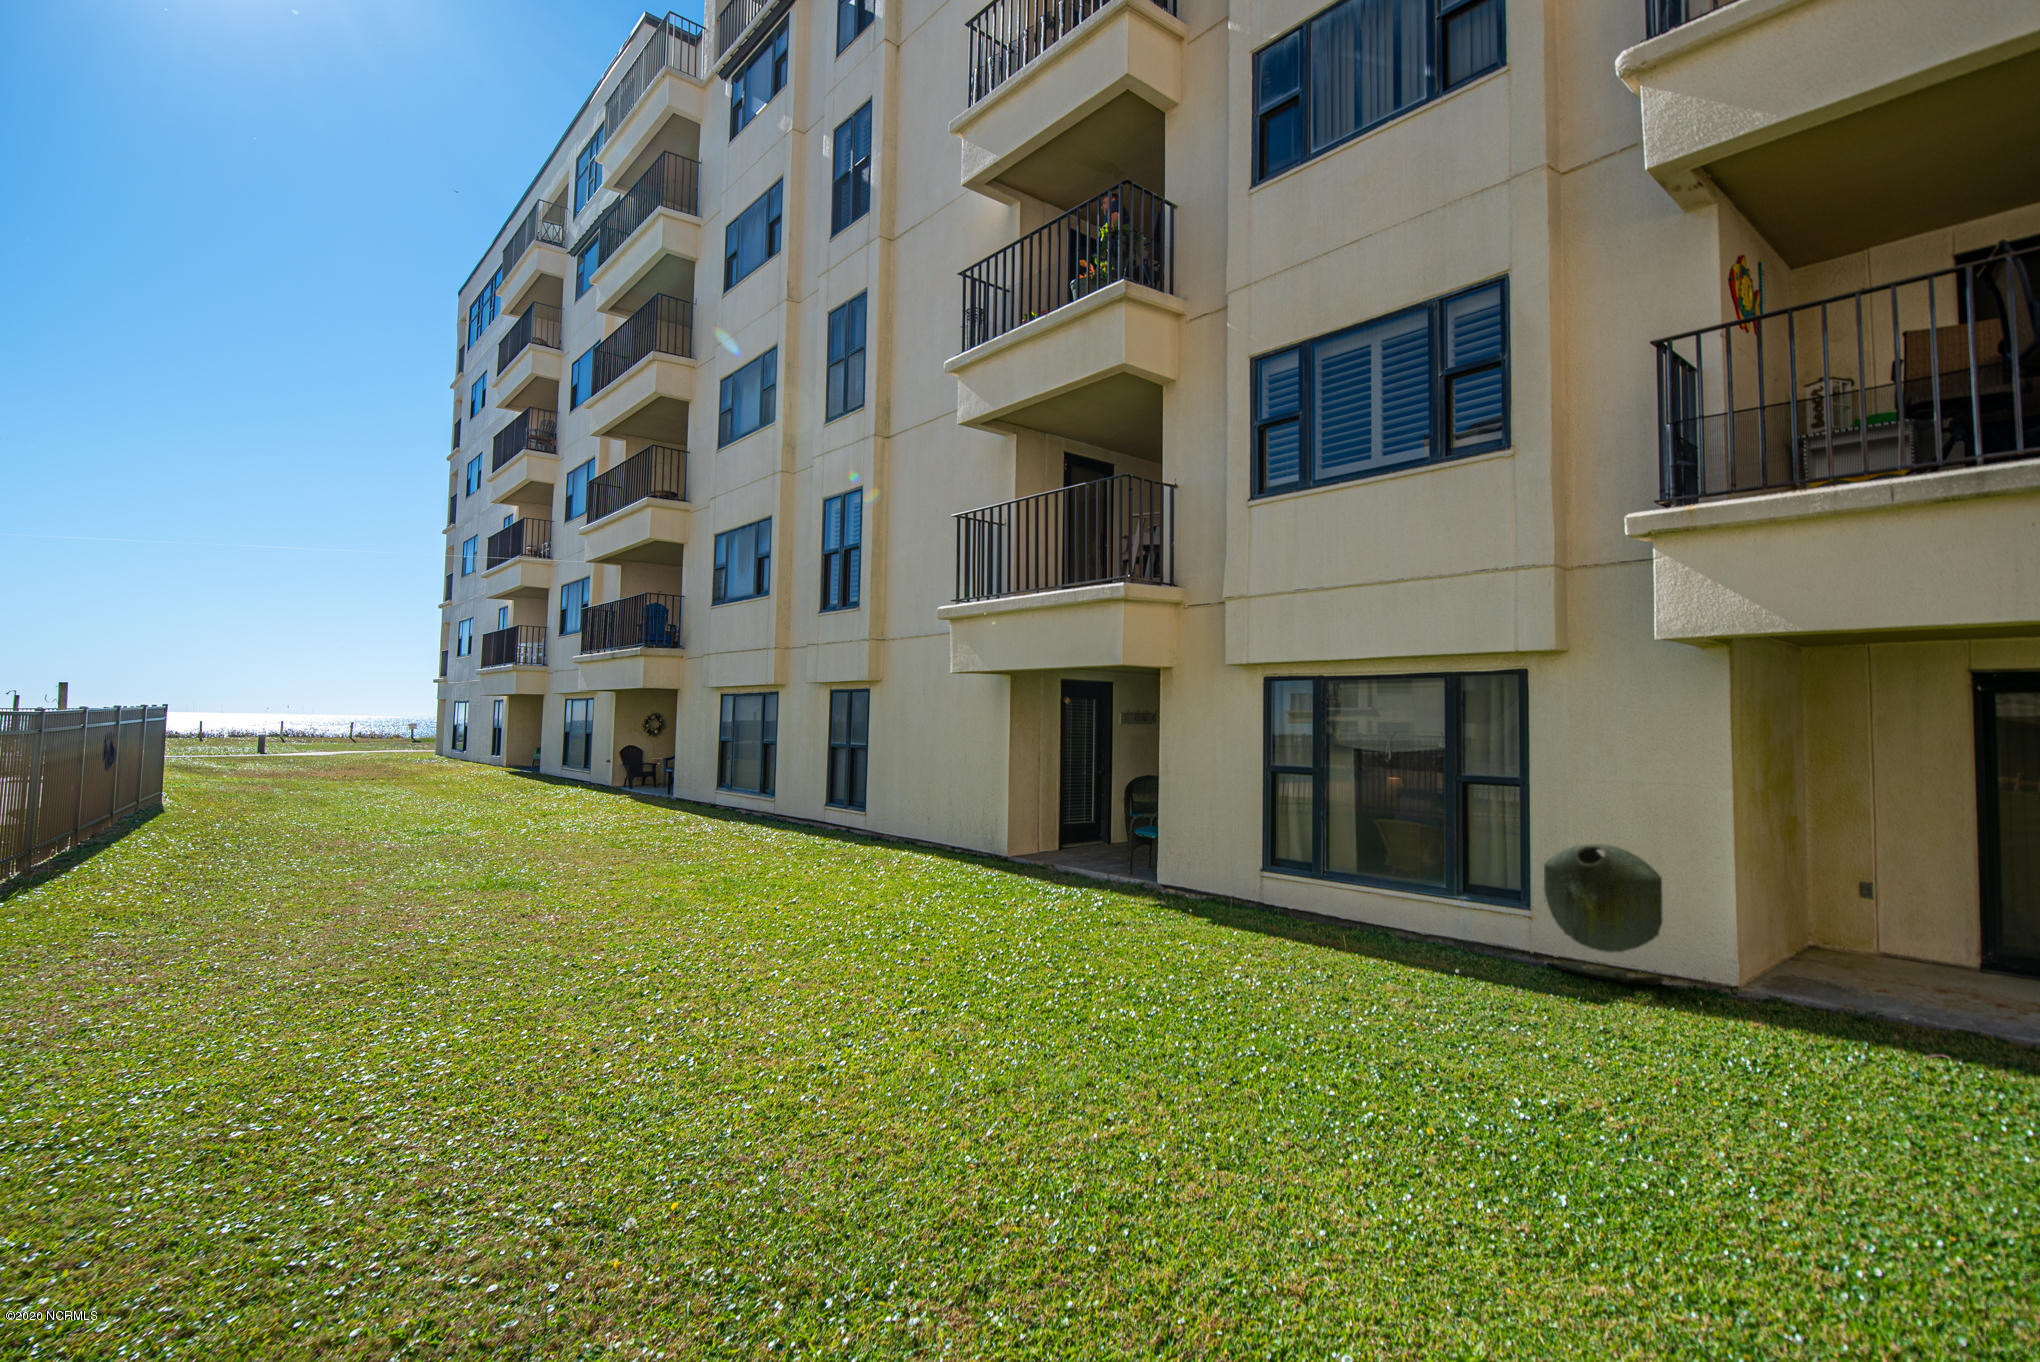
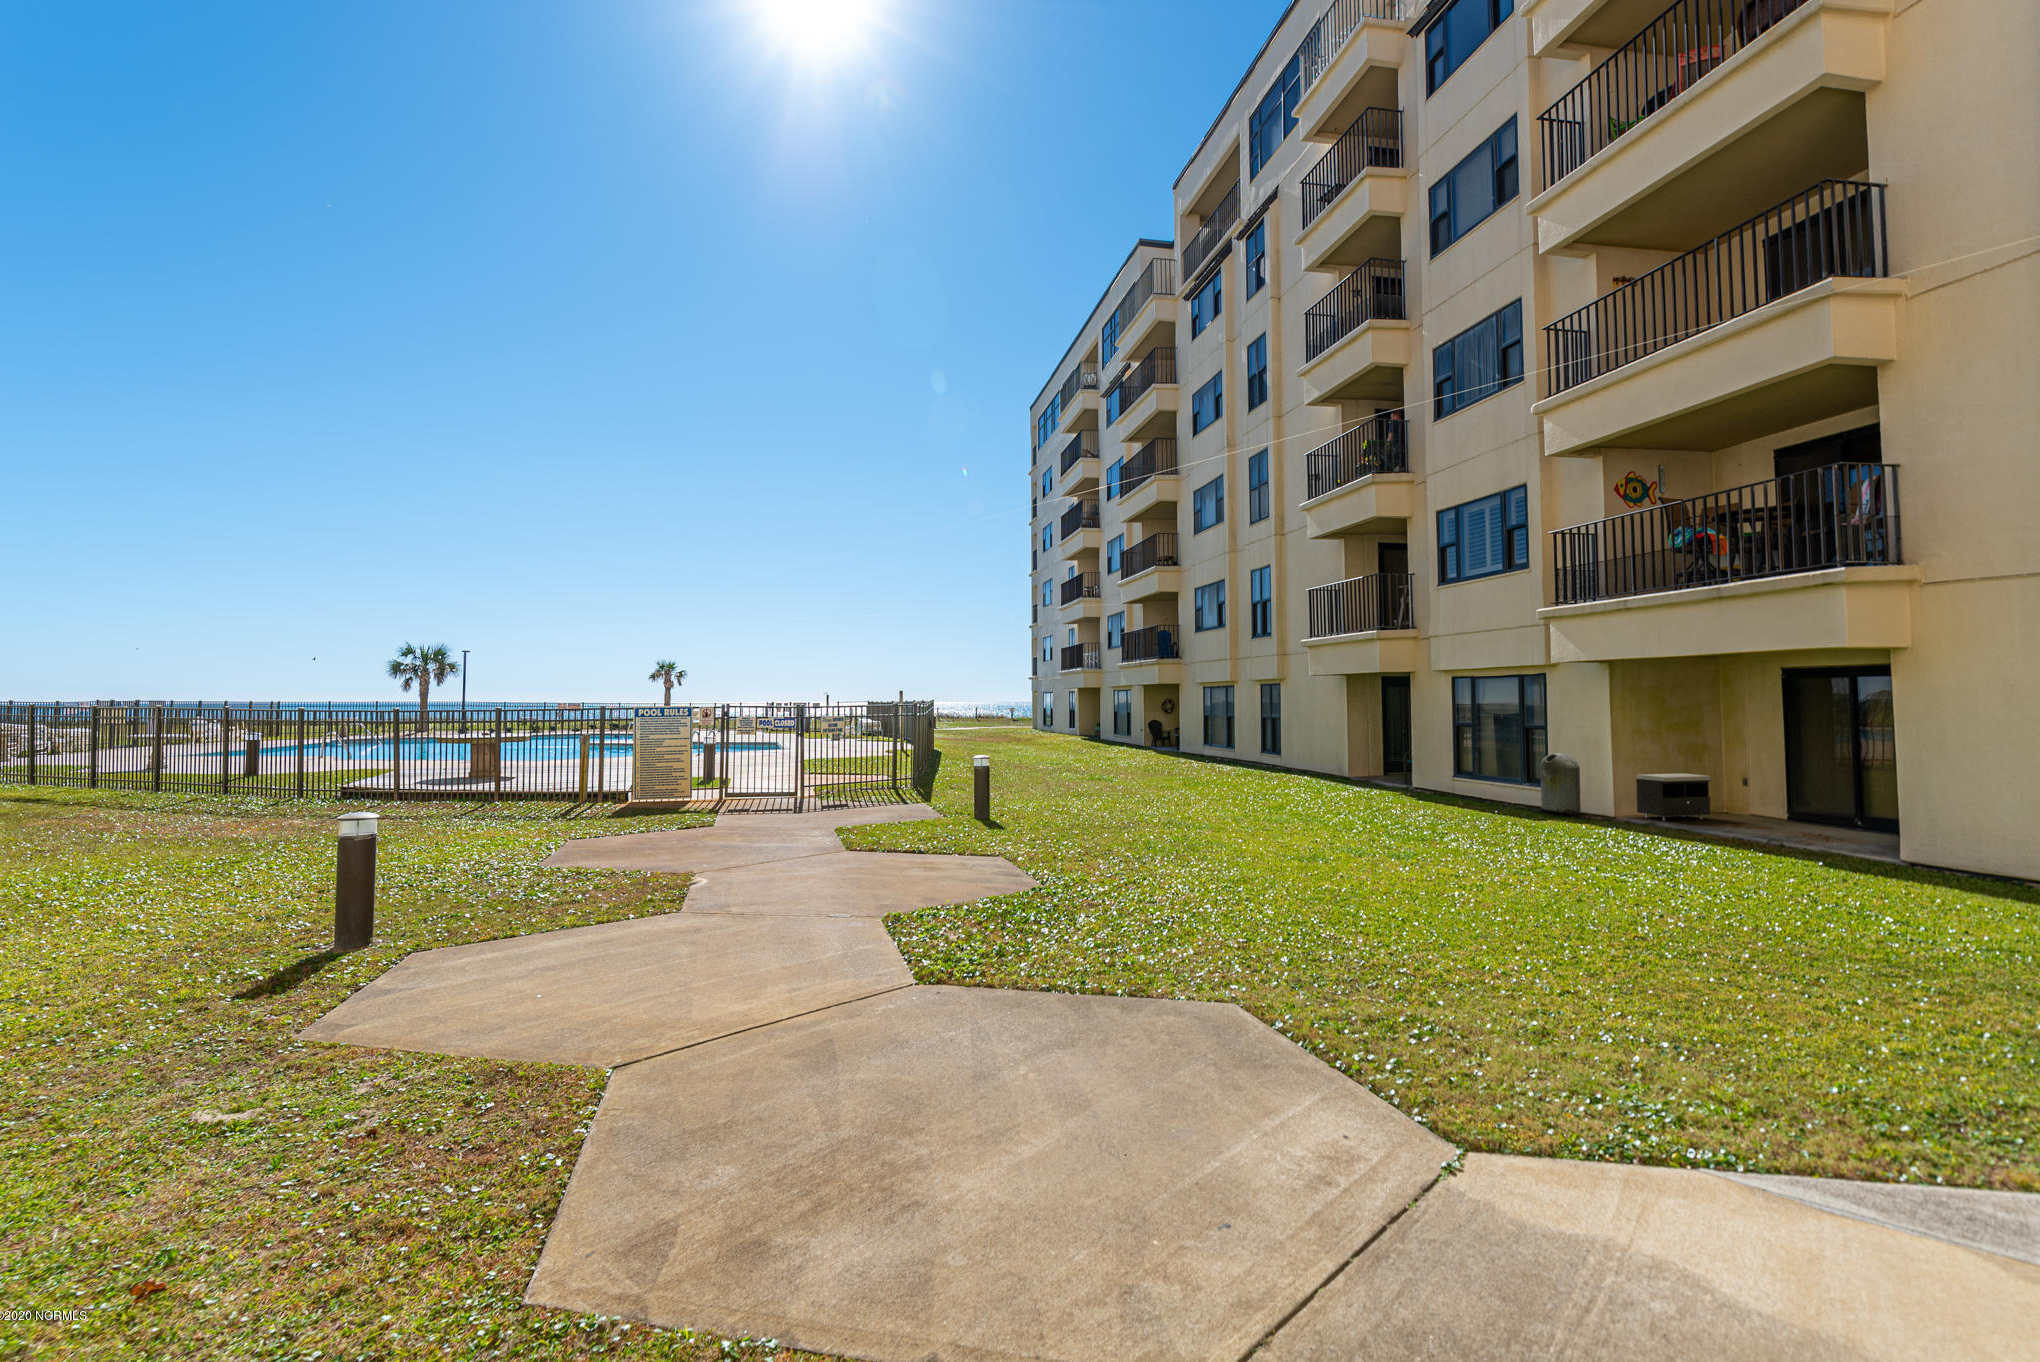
storage bench: none [1765,881,1878,995] -> present [1636,773,1711,820]

